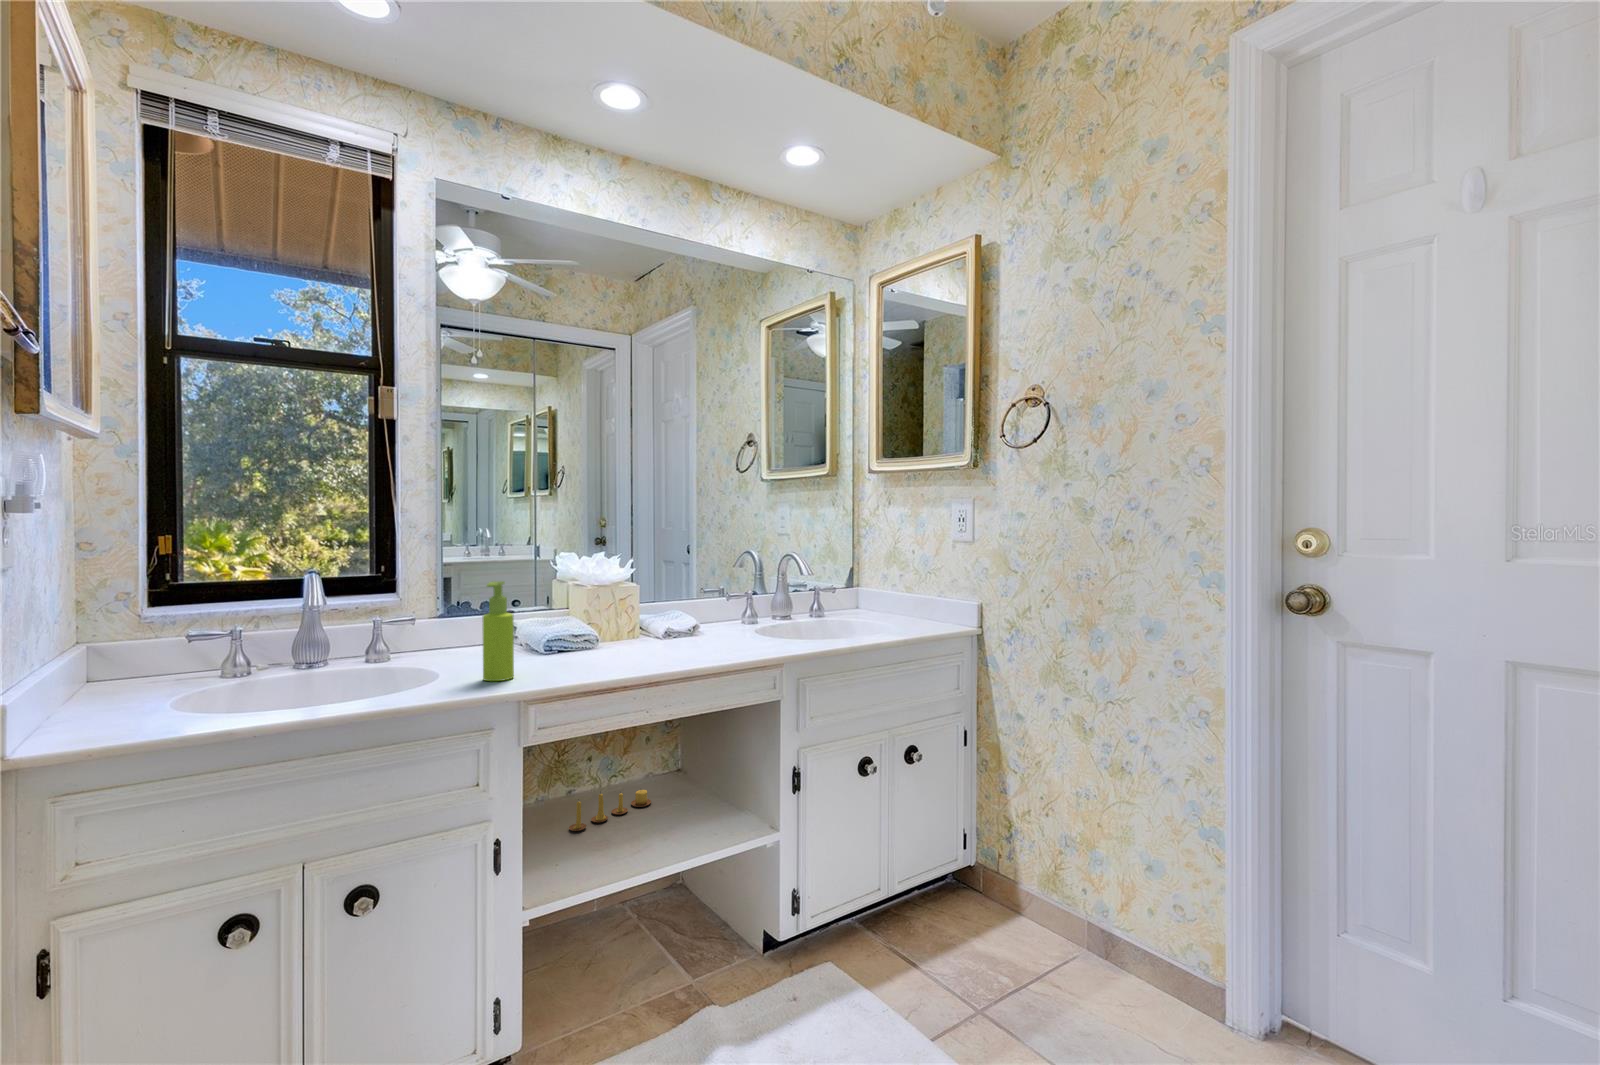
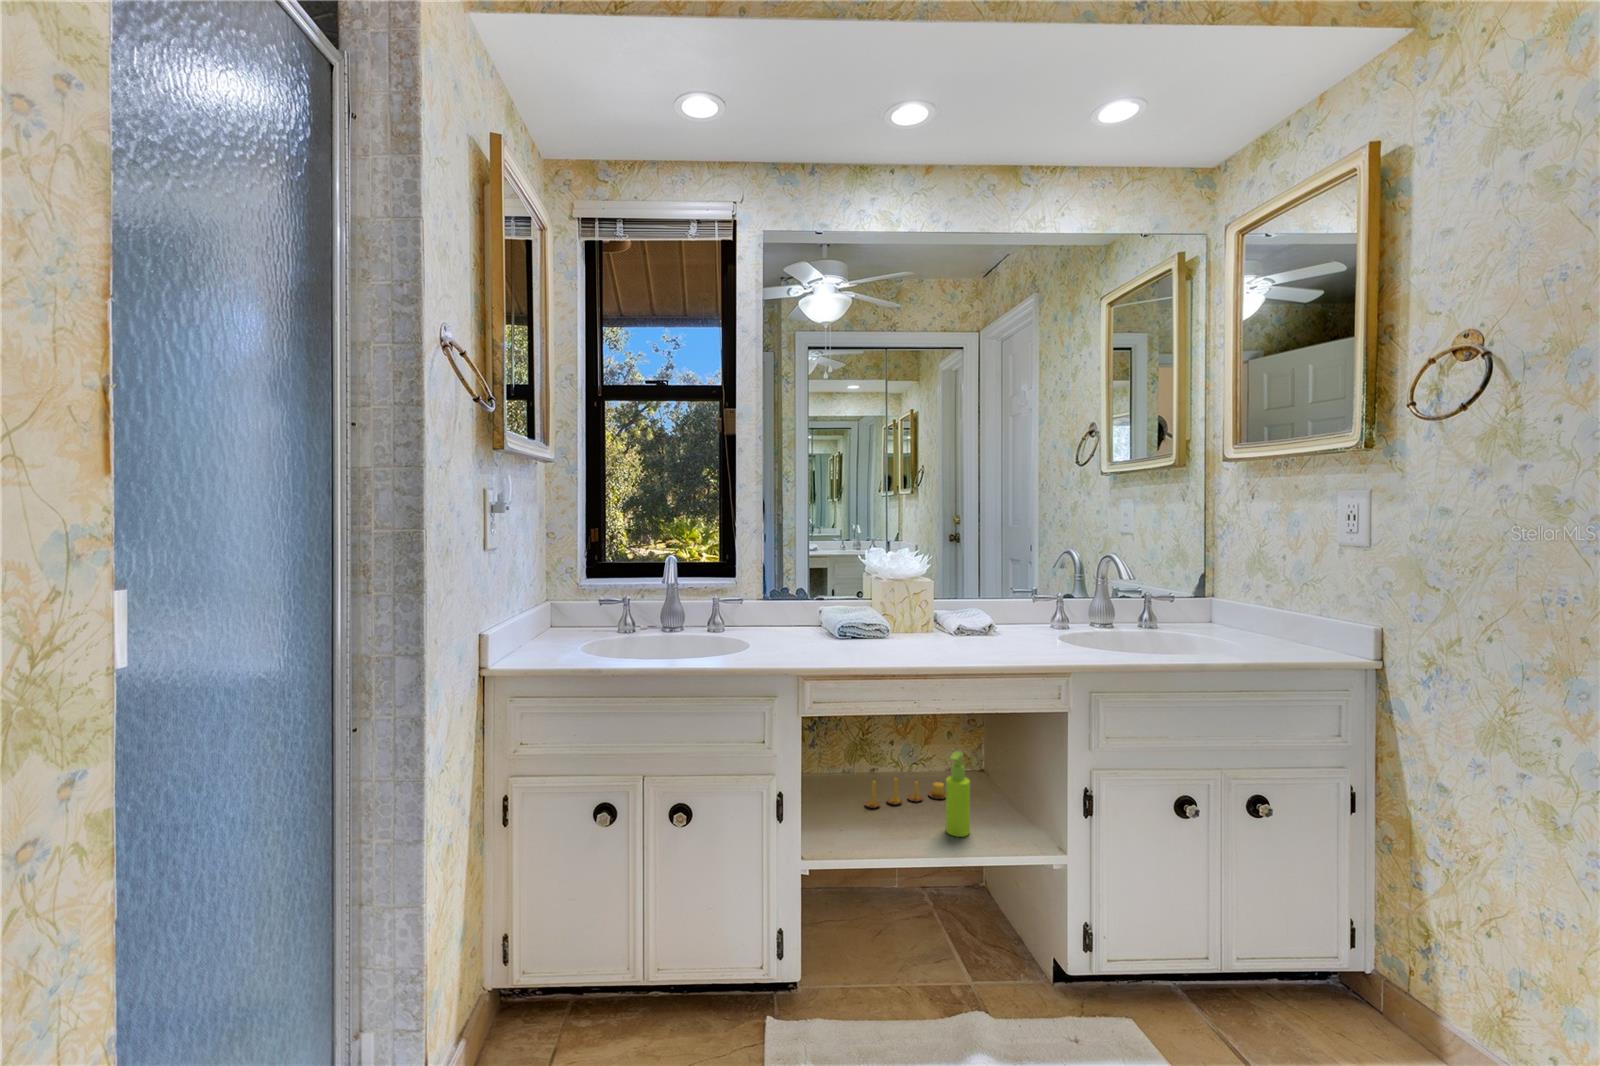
soap dispenser: present [483,581,514,681] -> present [946,751,970,837]

